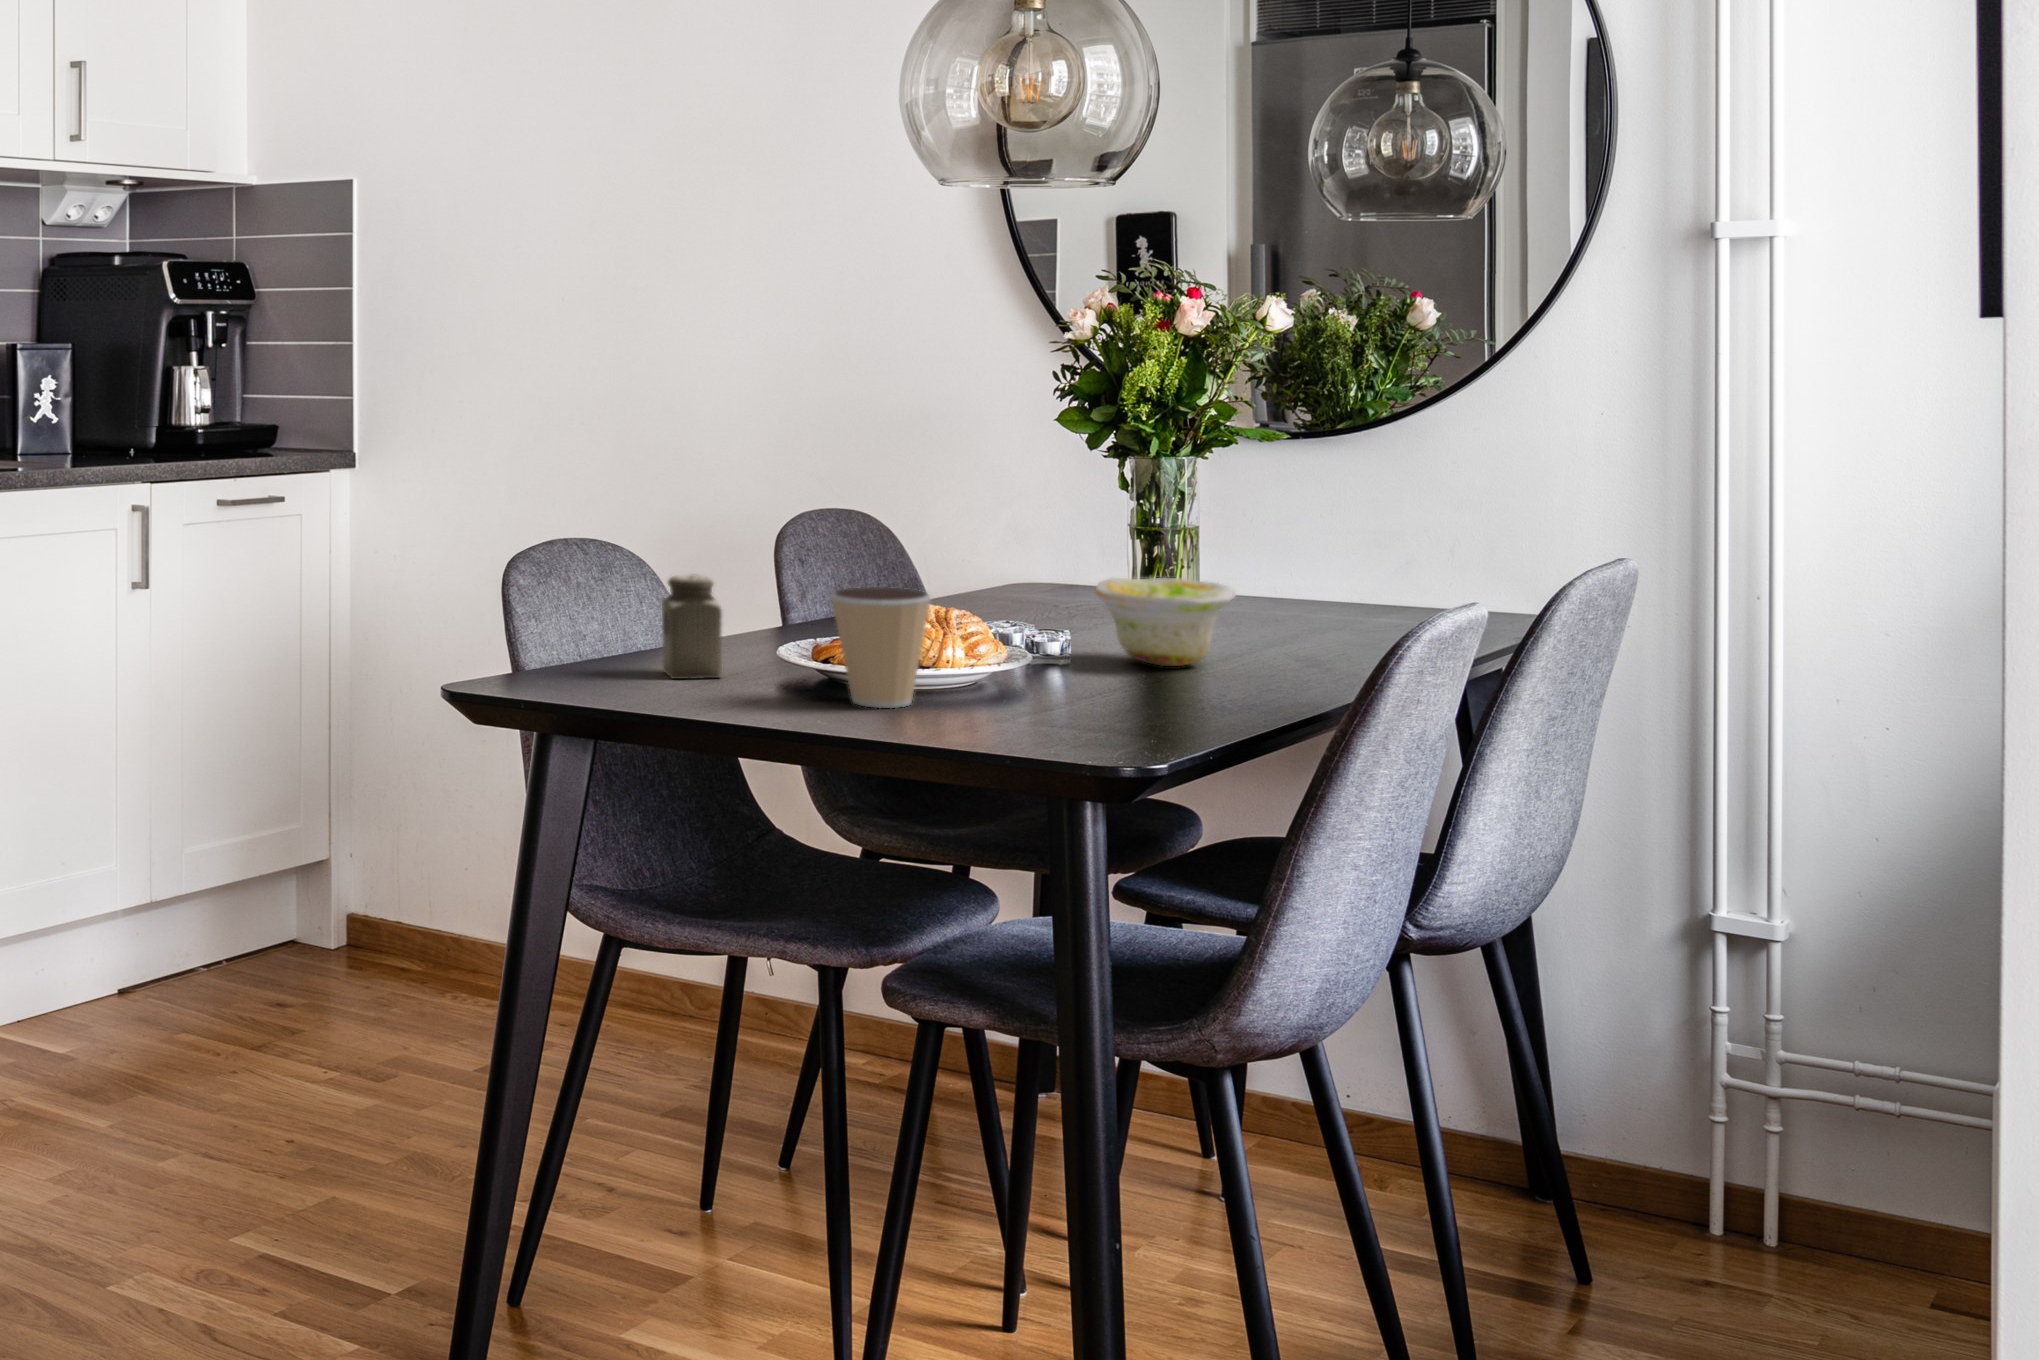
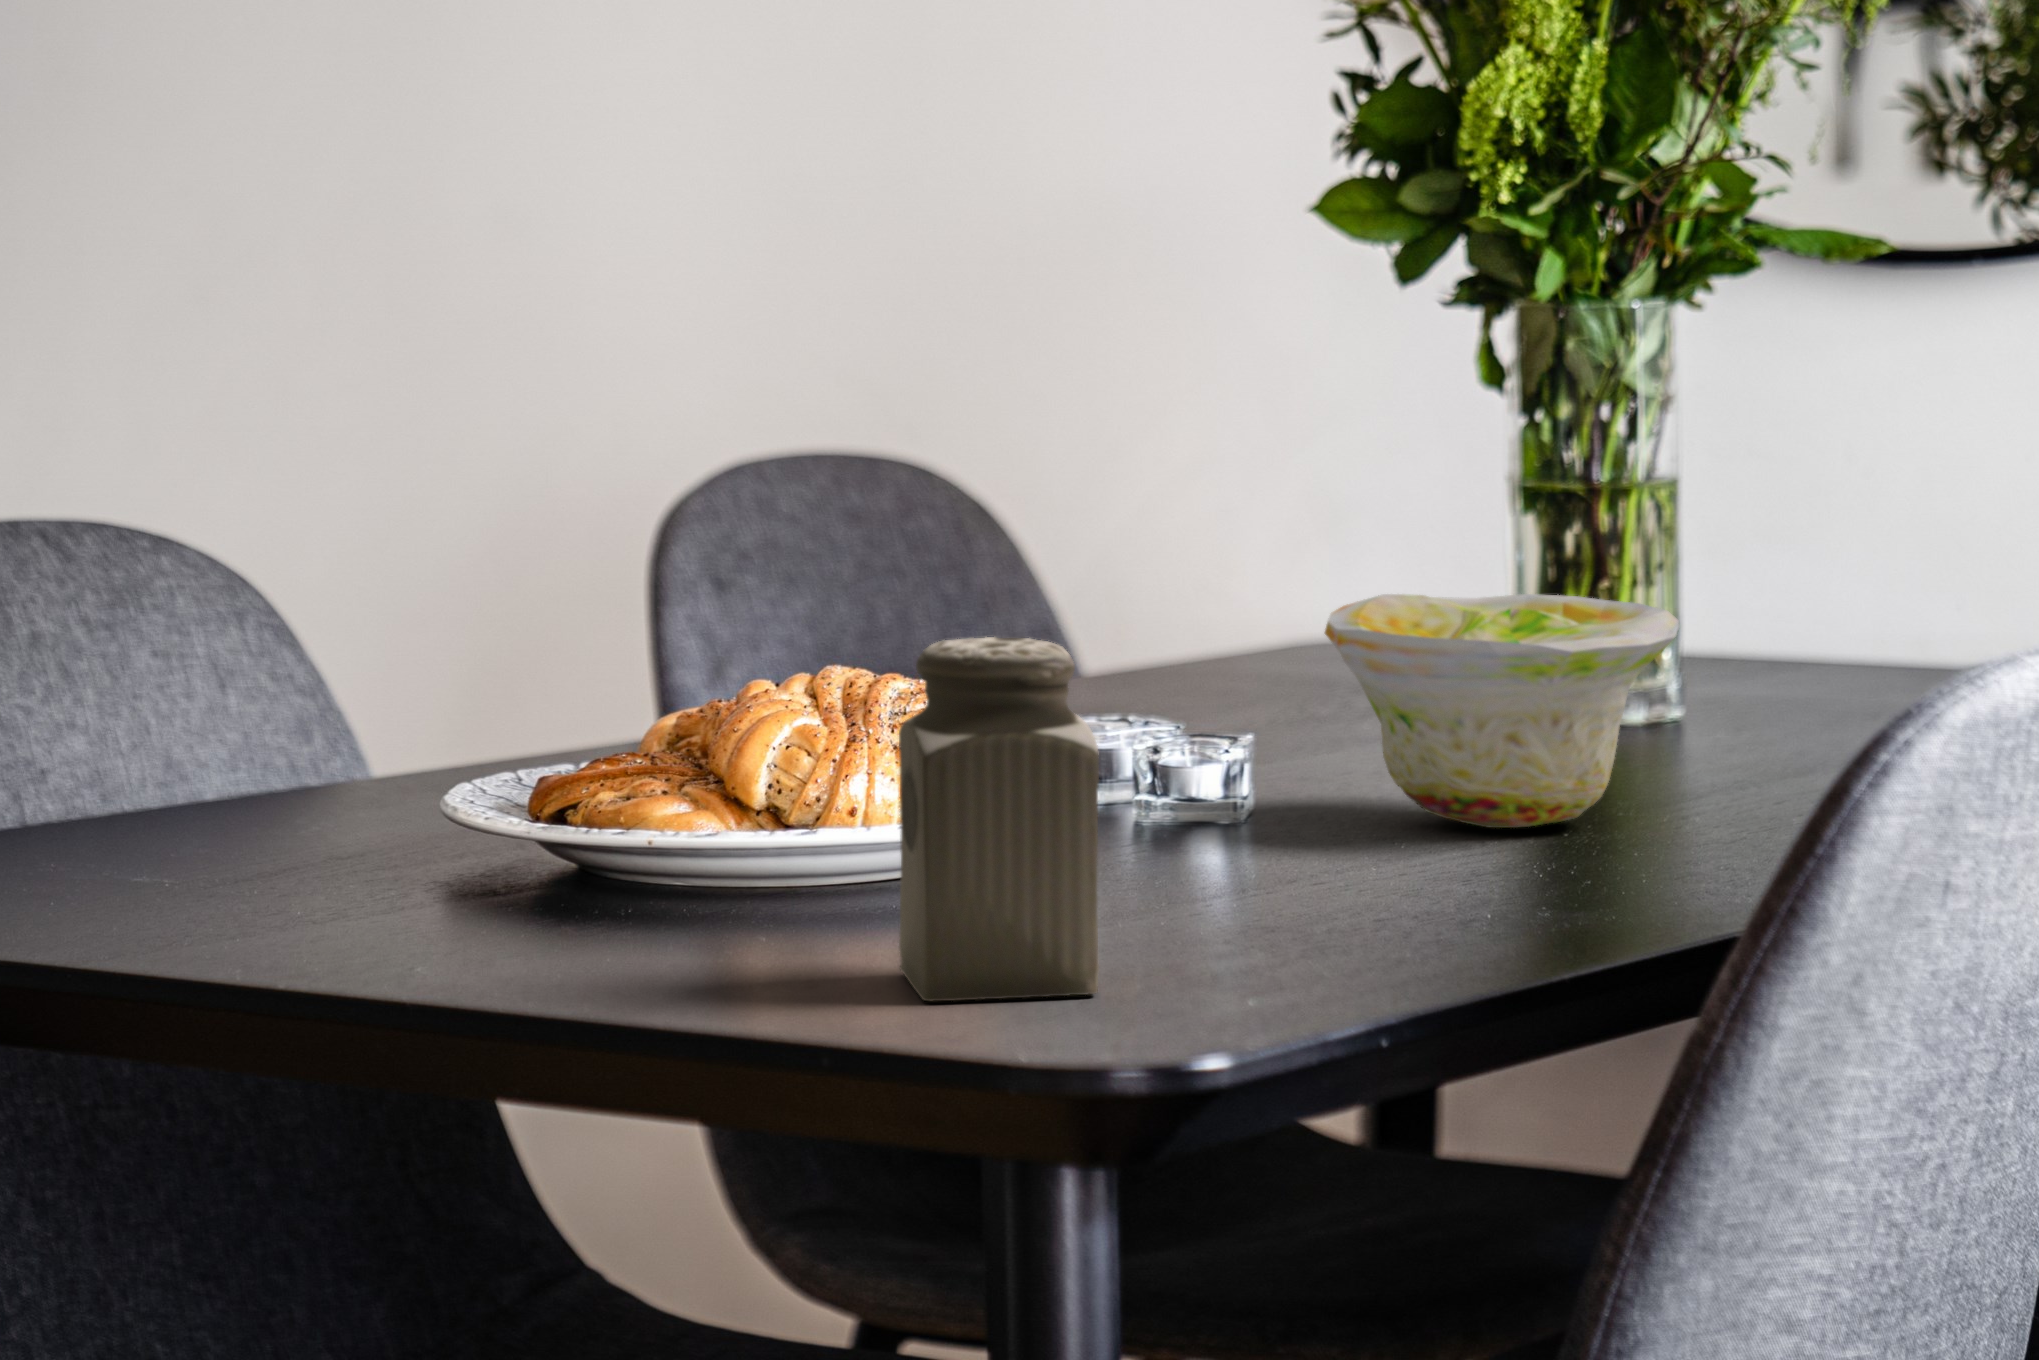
salt shaker: present [662,575,722,679] -> present [899,637,1099,1001]
coffee cup: present [831,587,931,708] -> none [449,604,738,950]

